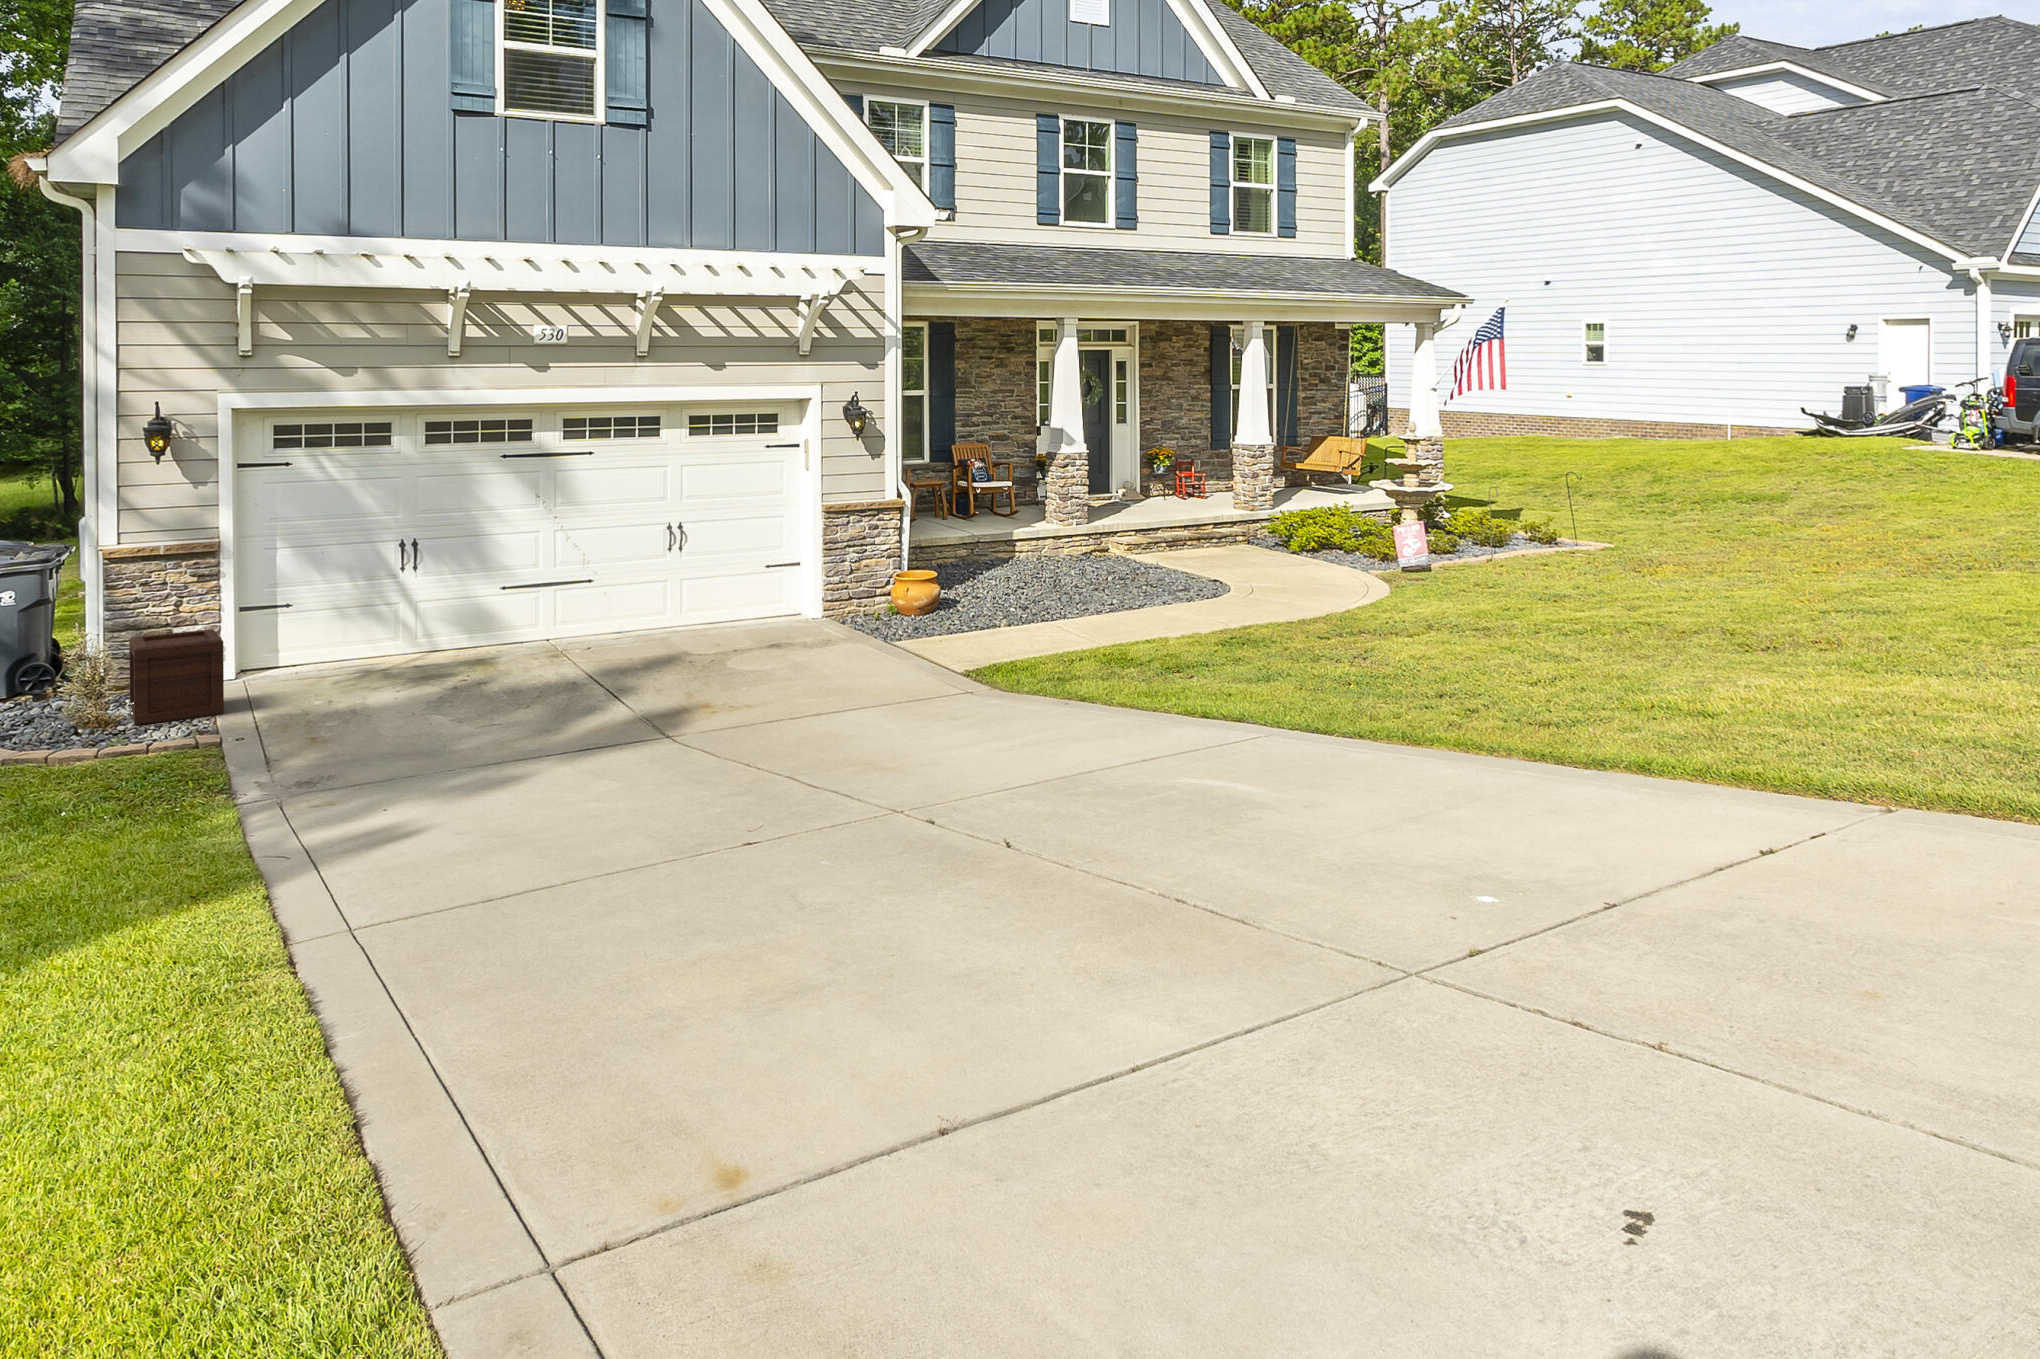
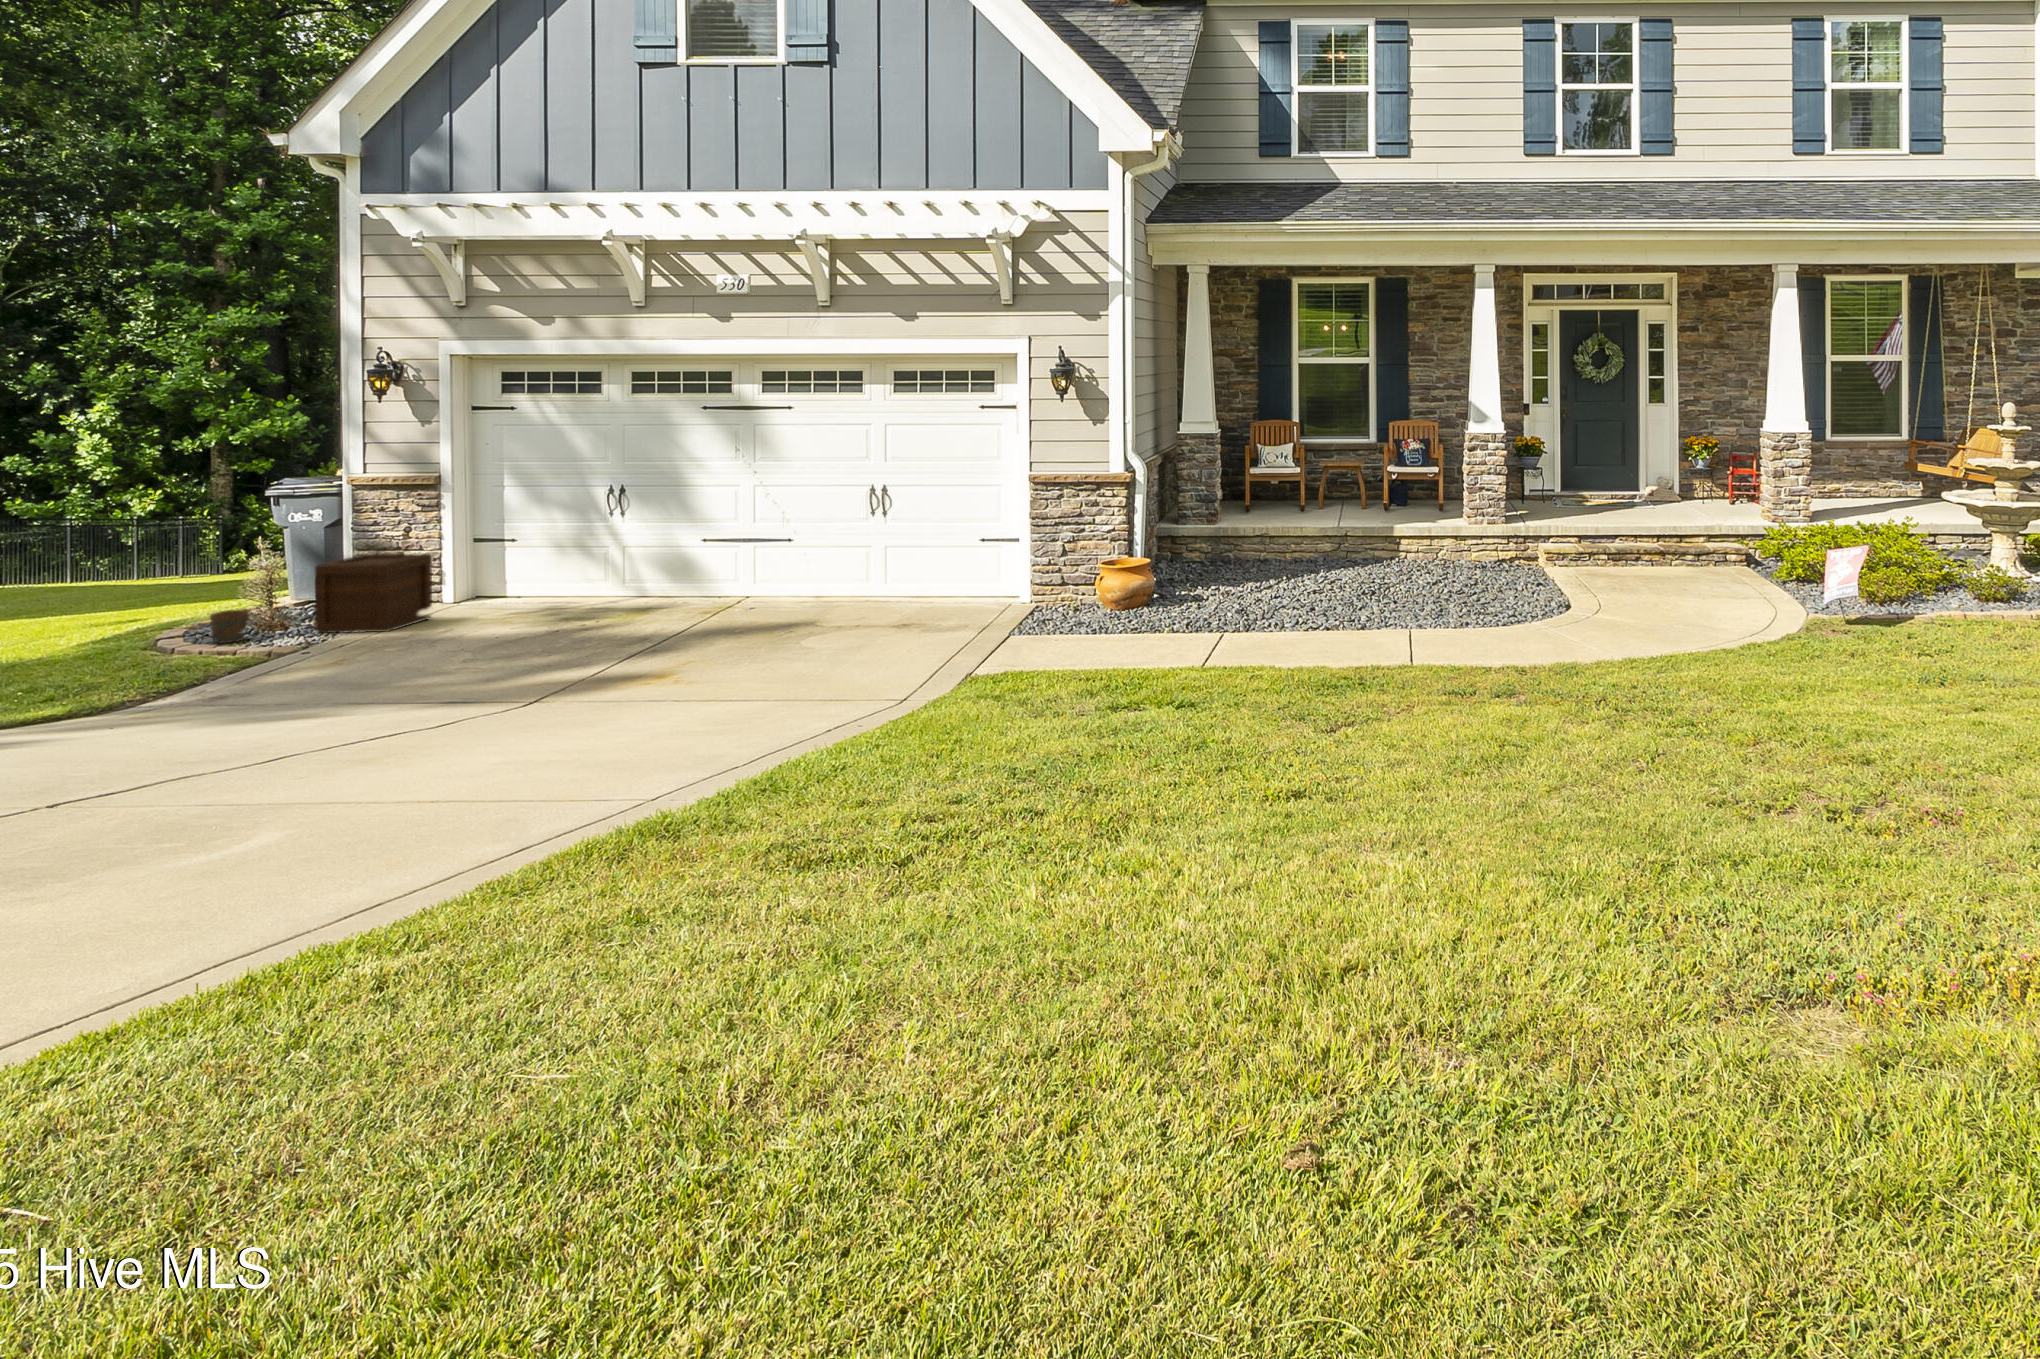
bucket: none [37,706,81,746] -> present [210,609,249,643]

